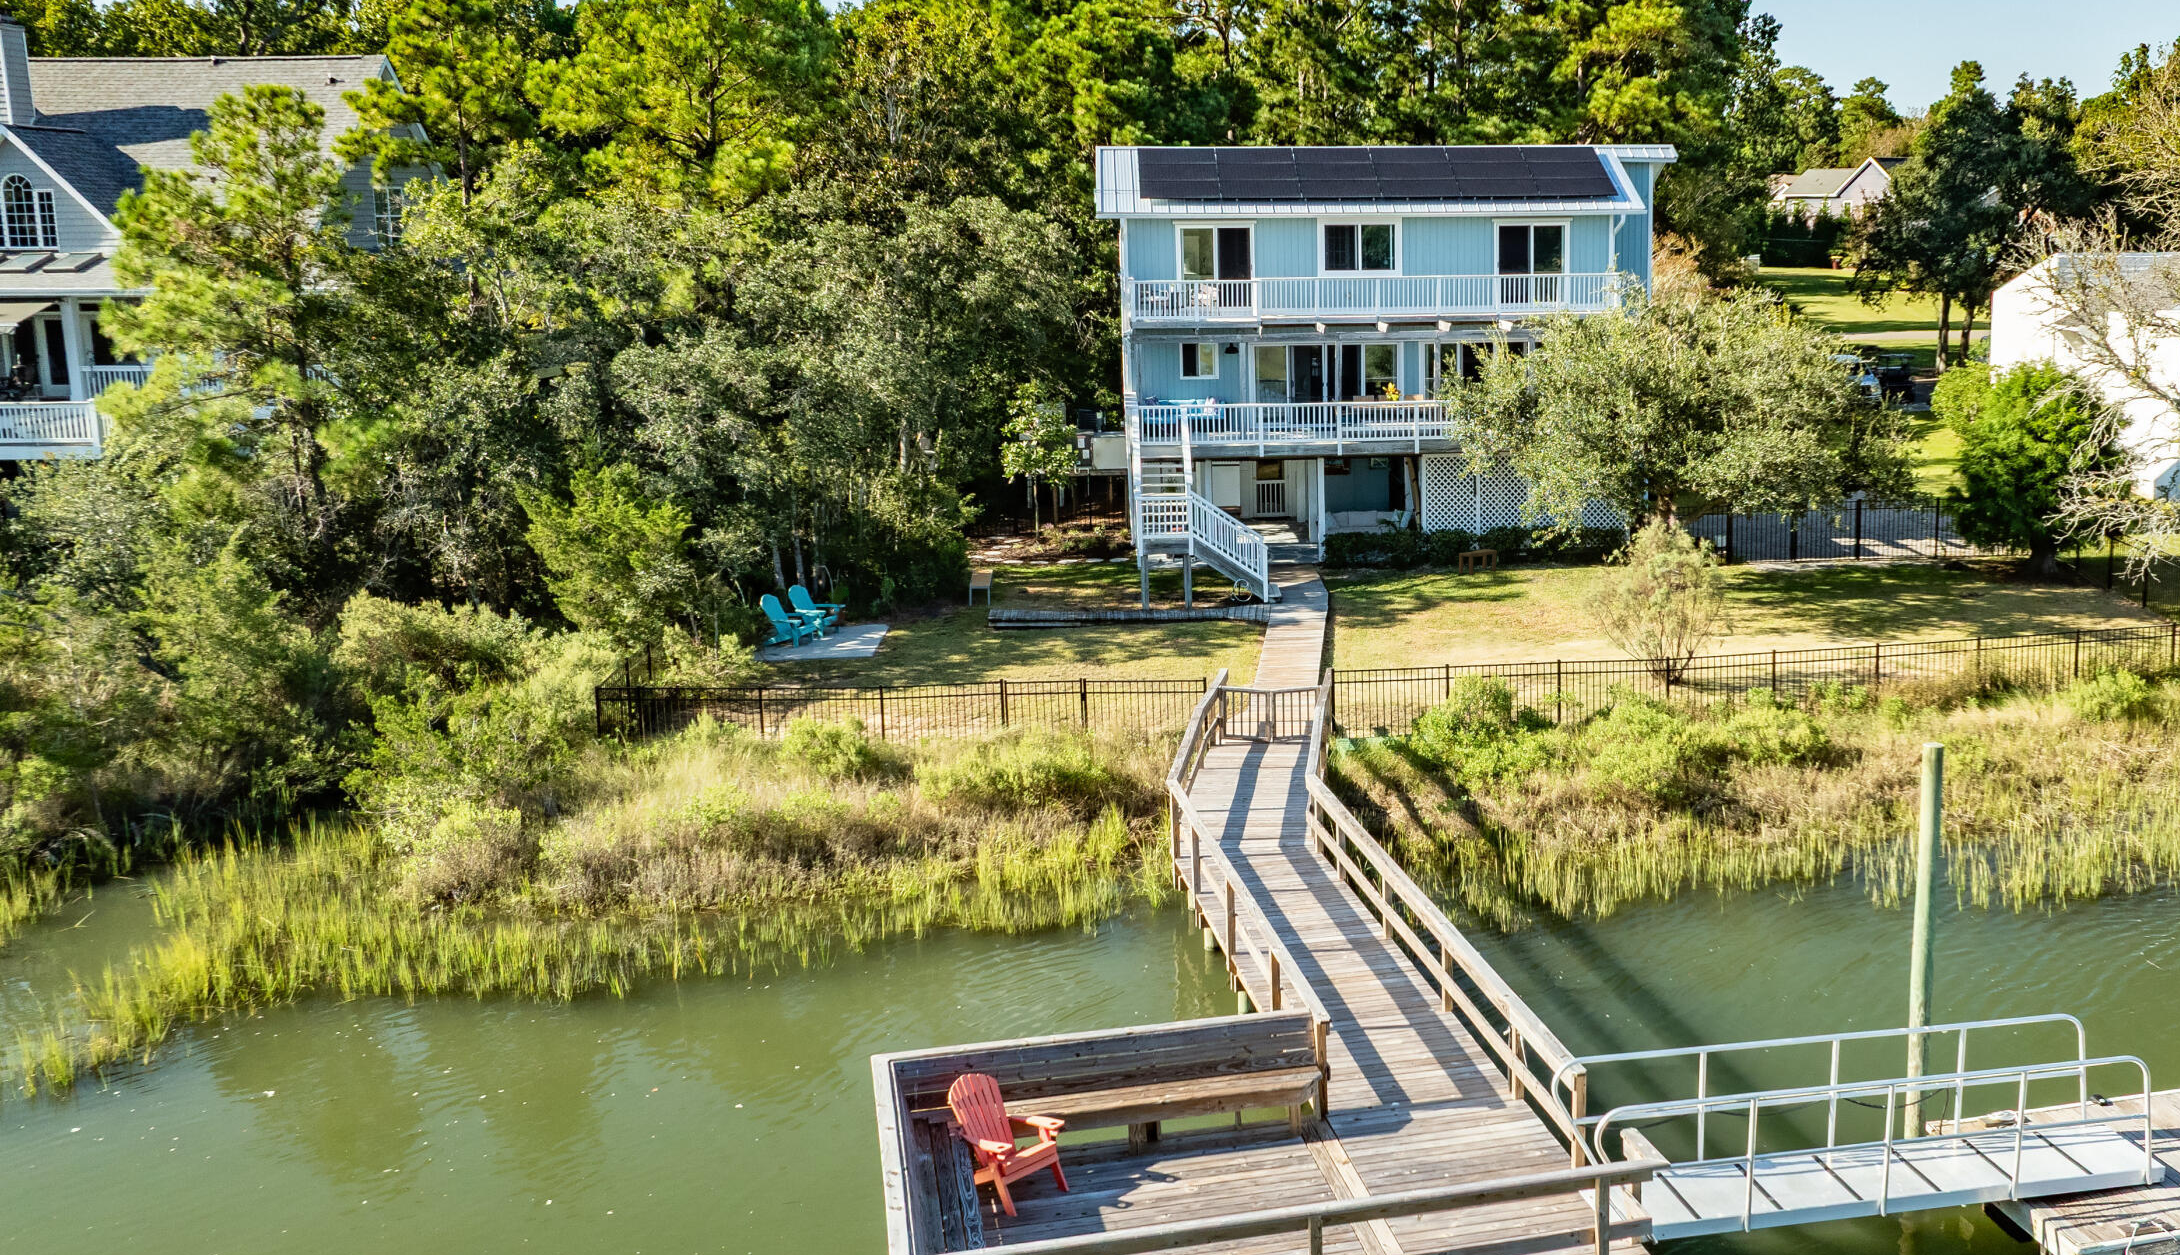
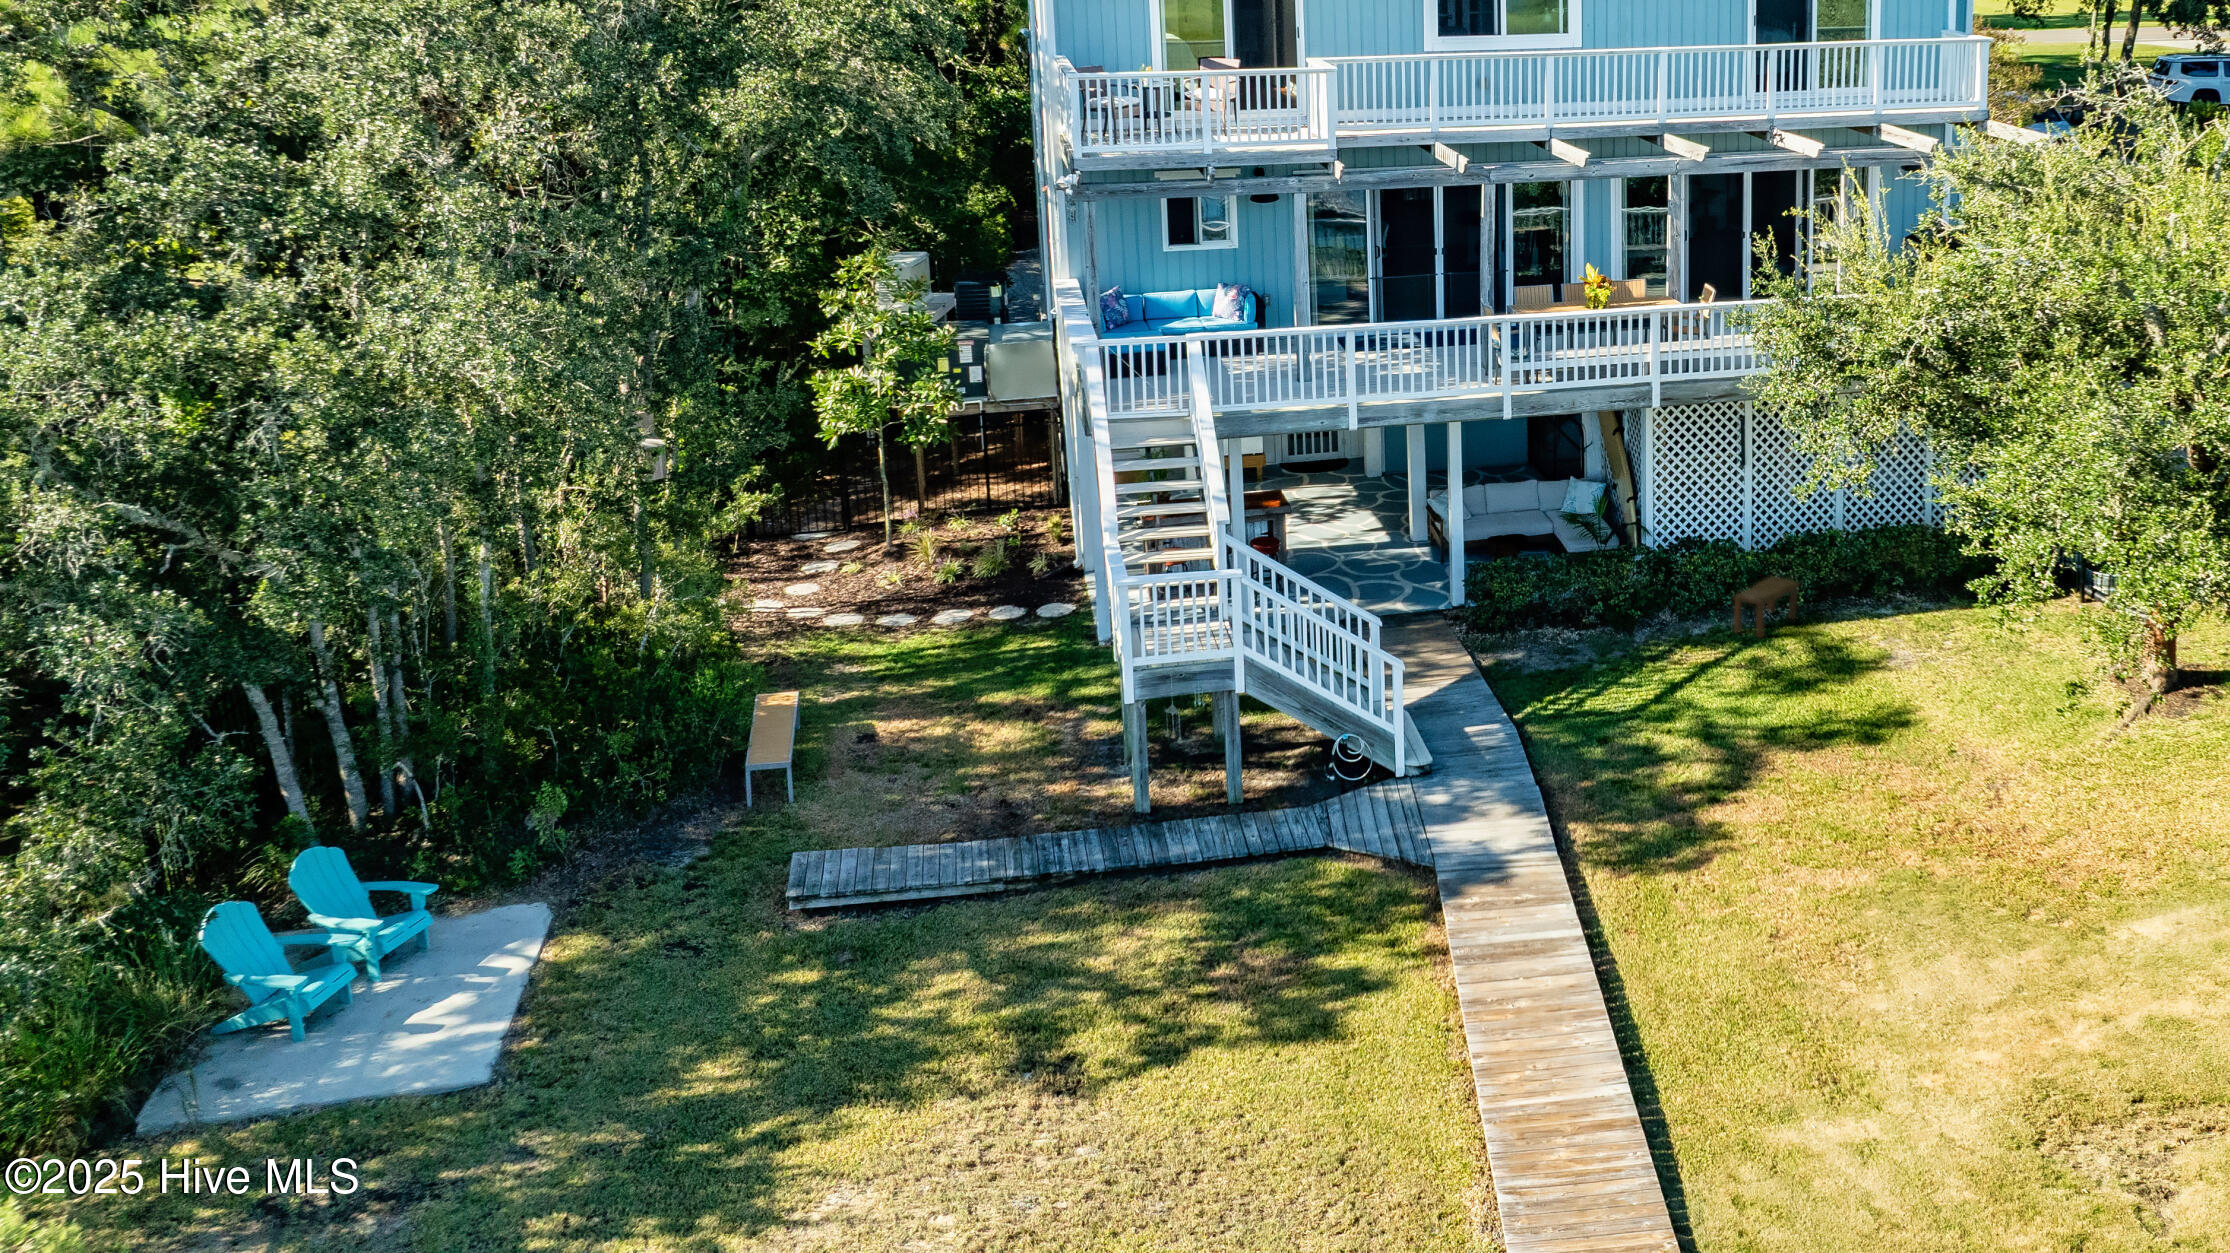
potted tree: present [829,588,846,625] -> none [363,912,425,1008]

